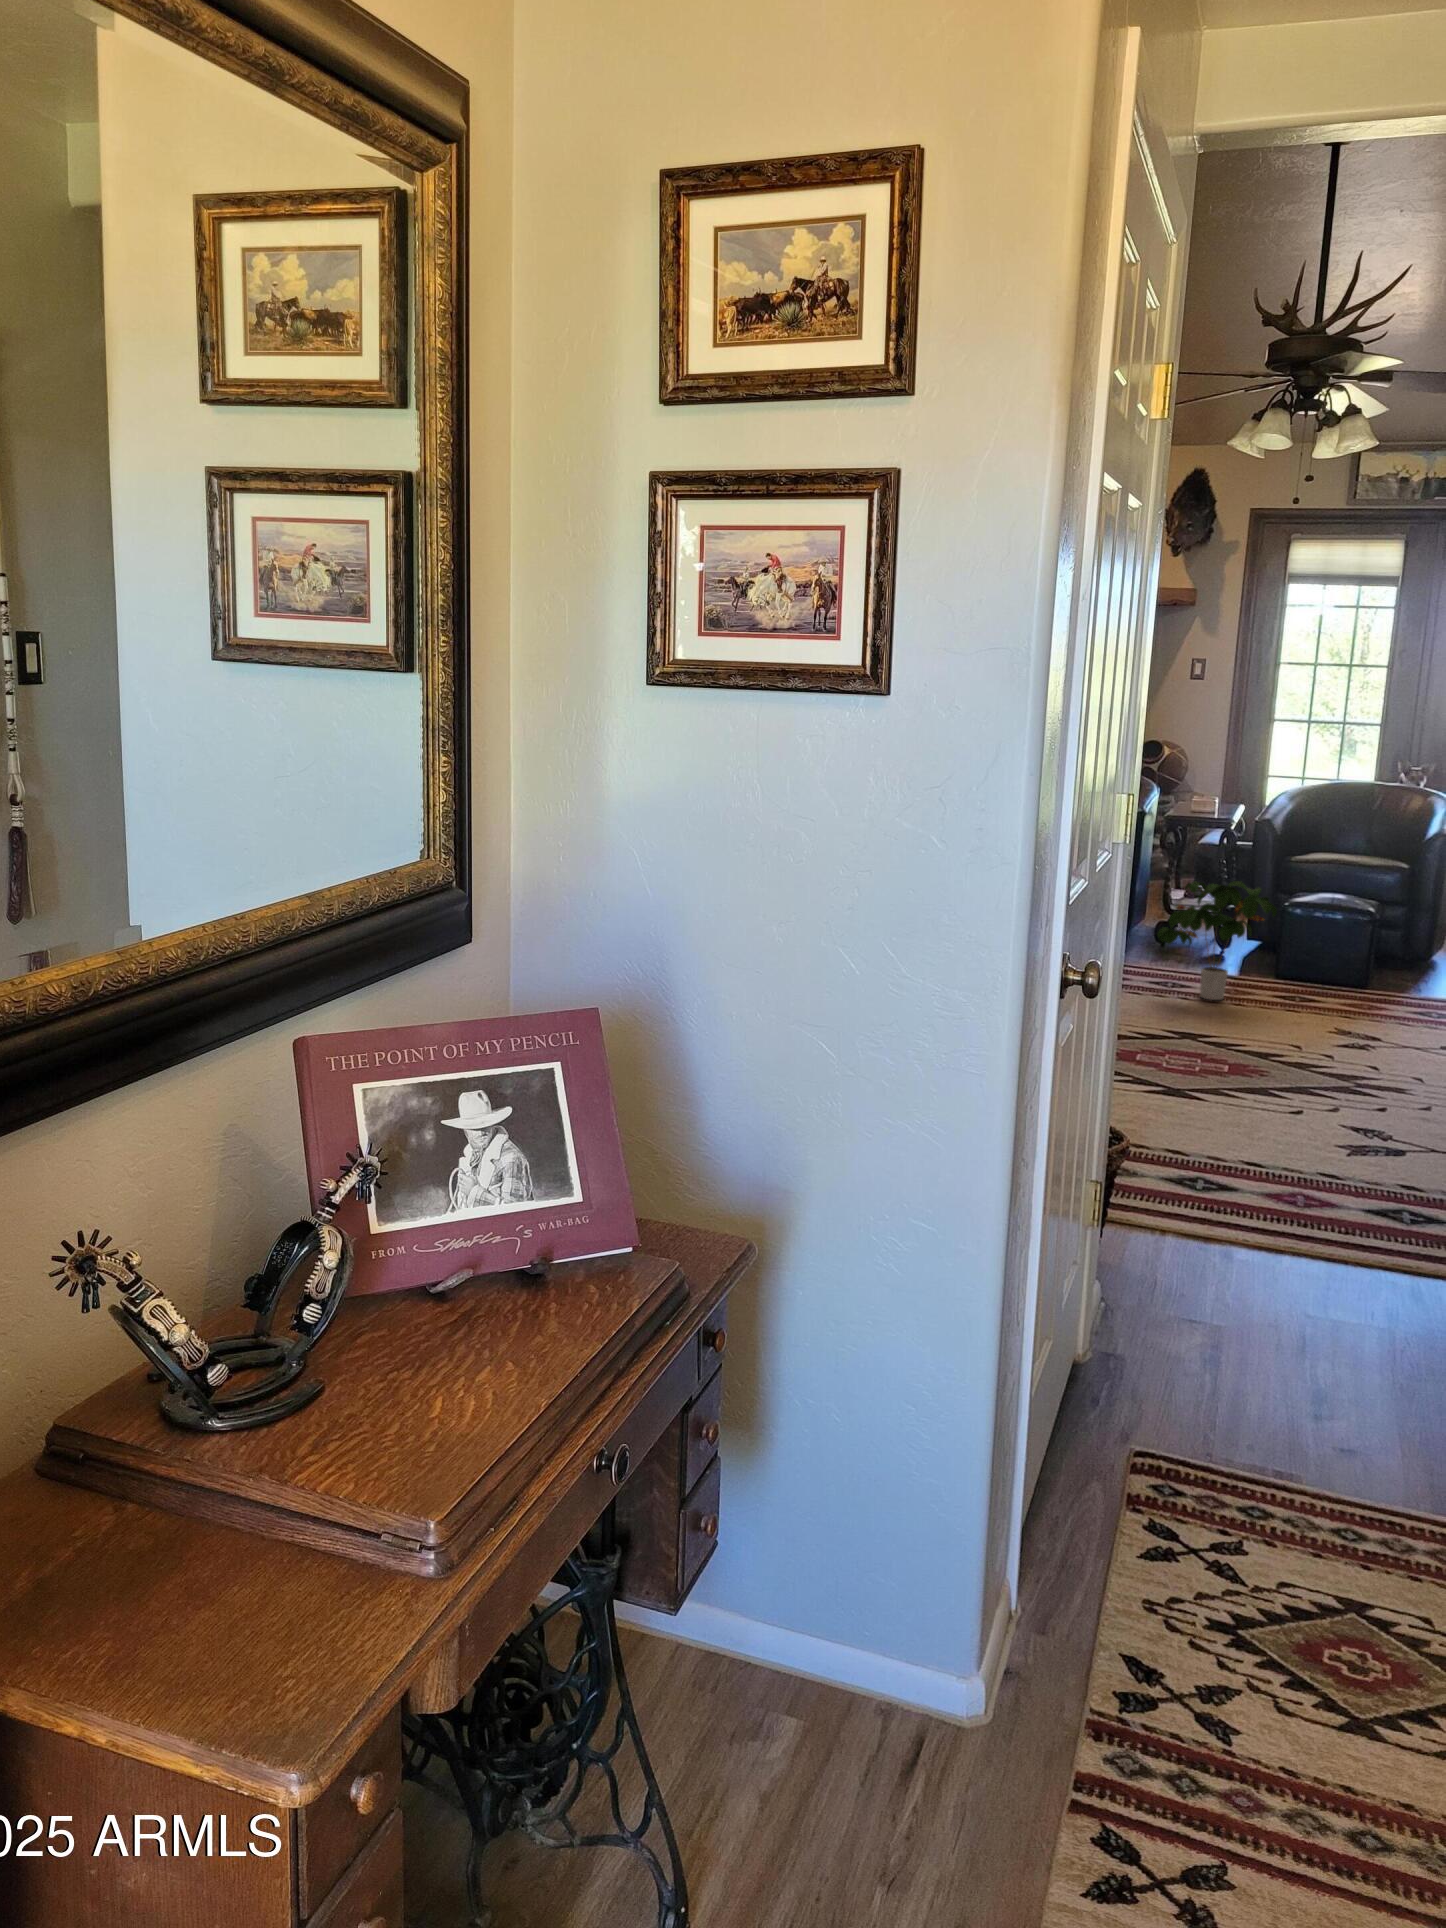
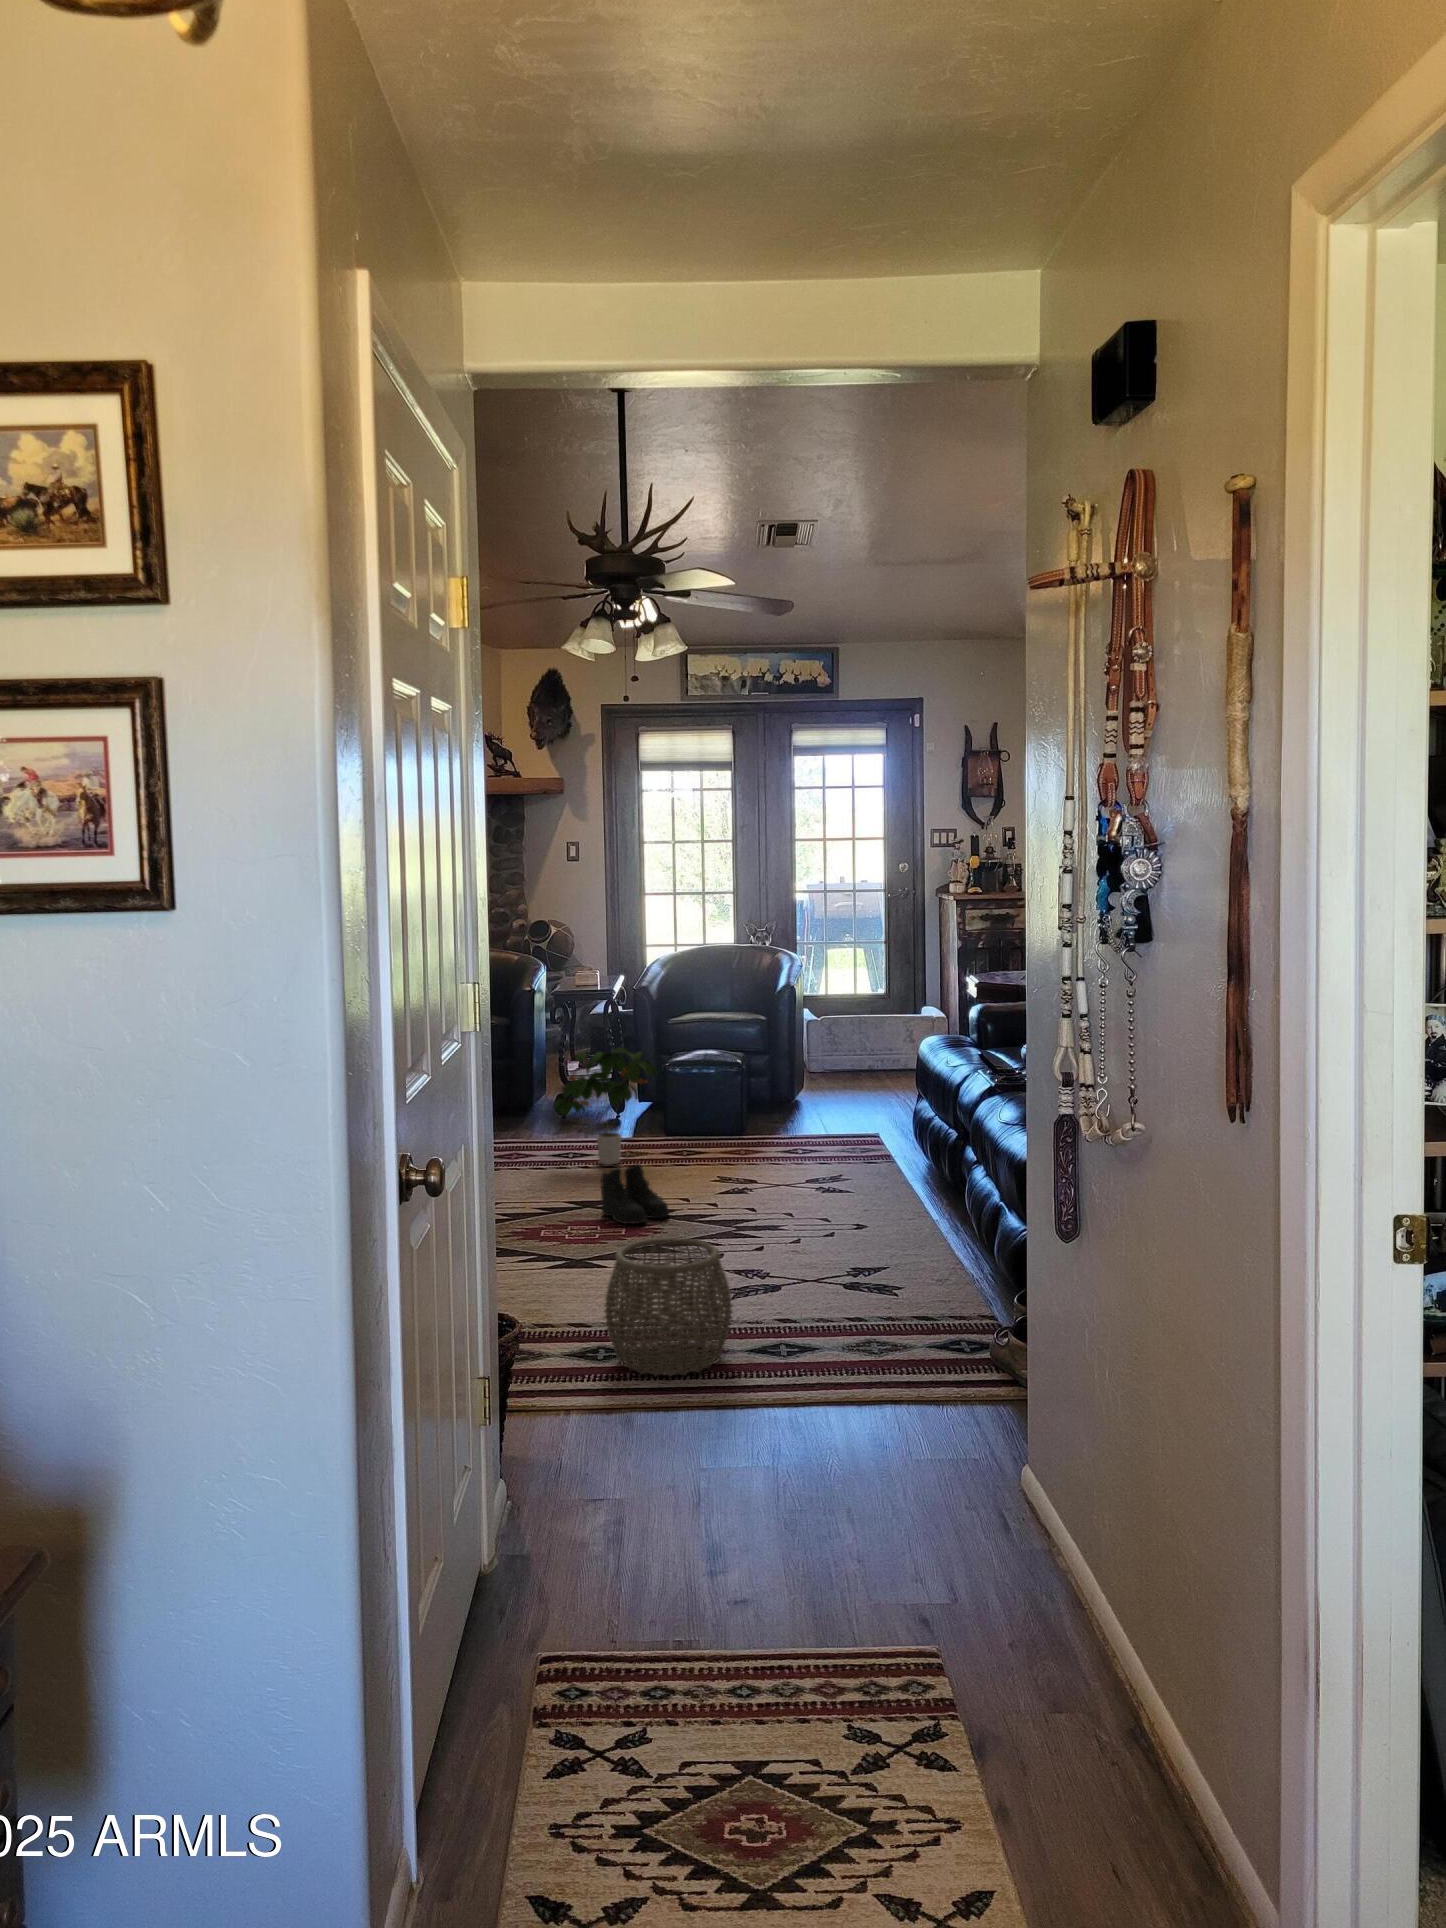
boots: none [1203,1002,1278,1062] -> present [600,1164,669,1224]
woven basket: none [1208,1078,1355,1221] -> present [604,1238,732,1376]

